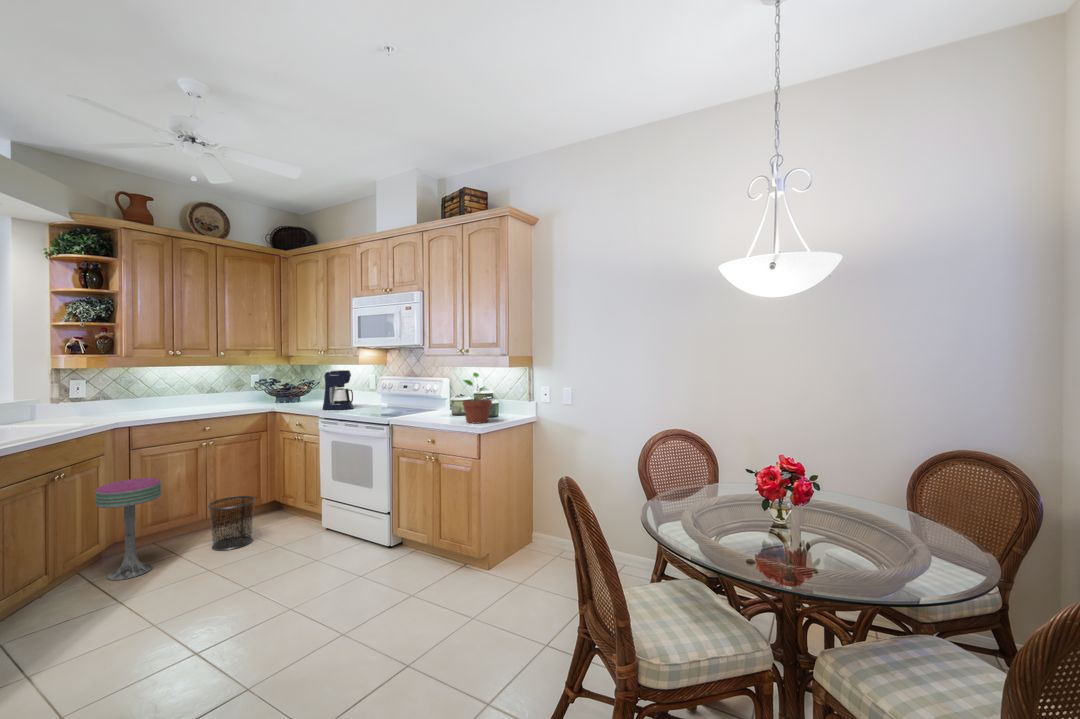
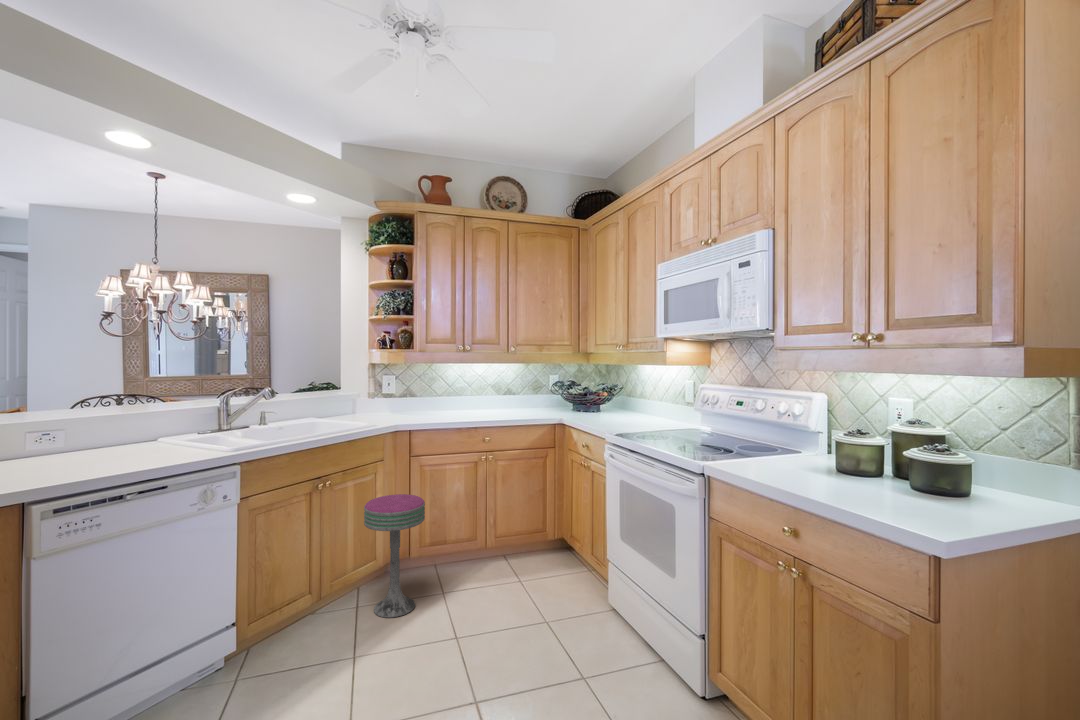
coffee maker: present [322,370,354,410] -> none [614,373,658,433]
potted plant: present [462,373,492,423] -> none [872,386,961,515]
waste bin: present [208,496,255,551] -> none [475,533,527,608]

